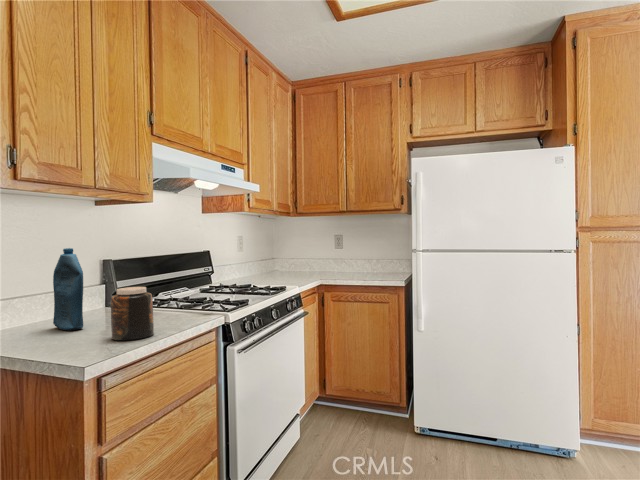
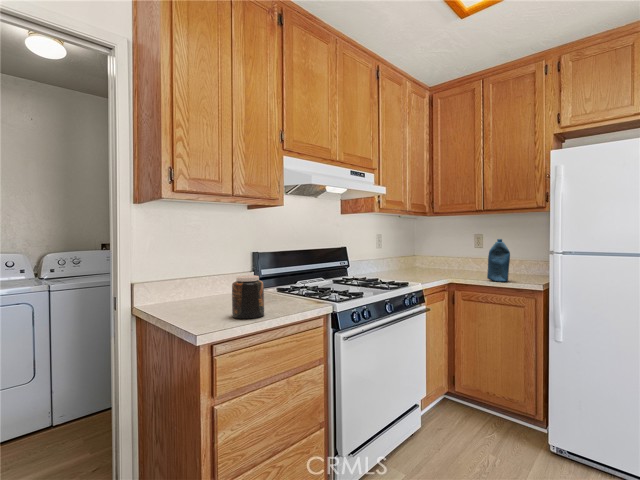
bottle: present [53,248,83,331] -> present [487,239,510,282]

